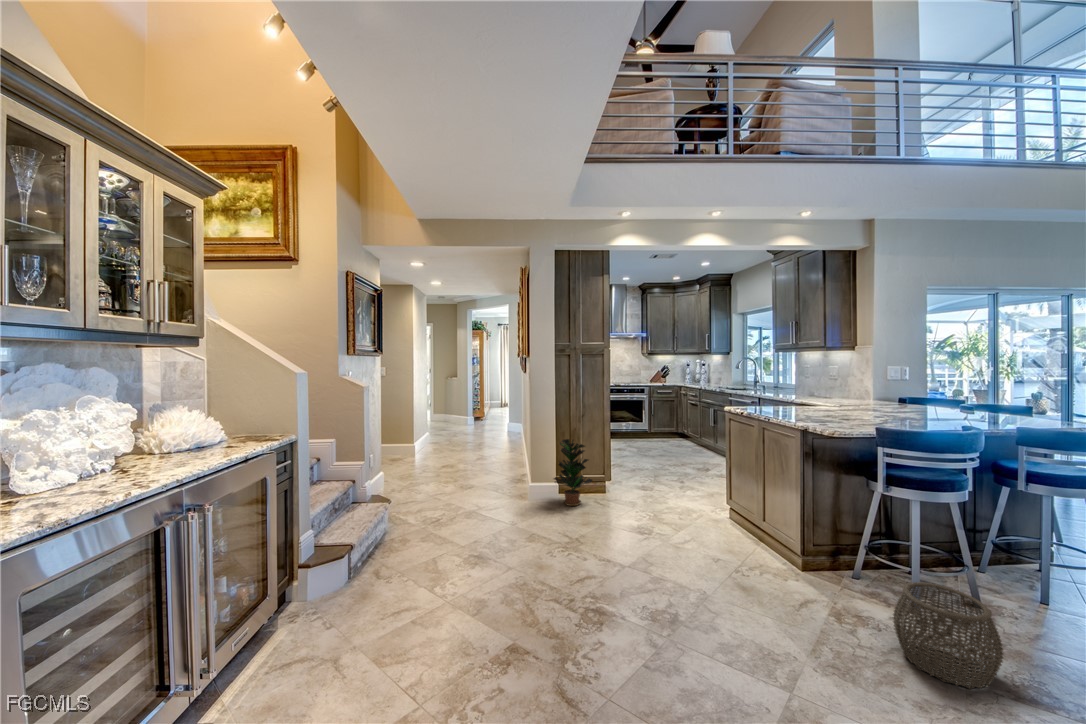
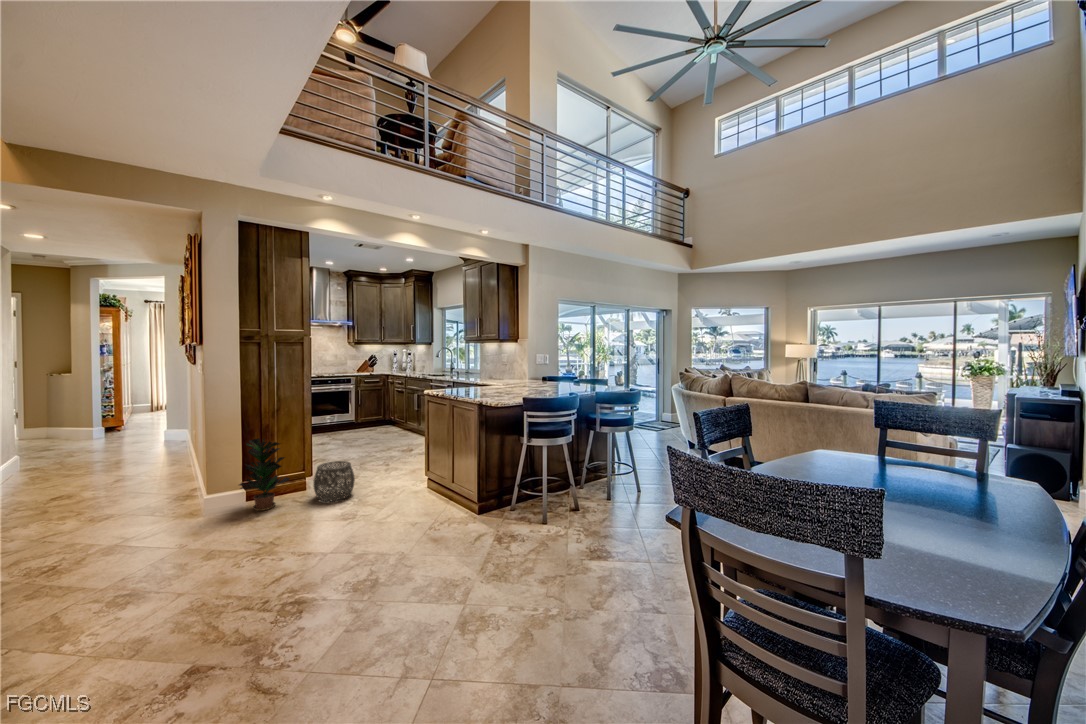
woven basket: present [893,582,1004,688] -> present [313,461,355,501]

